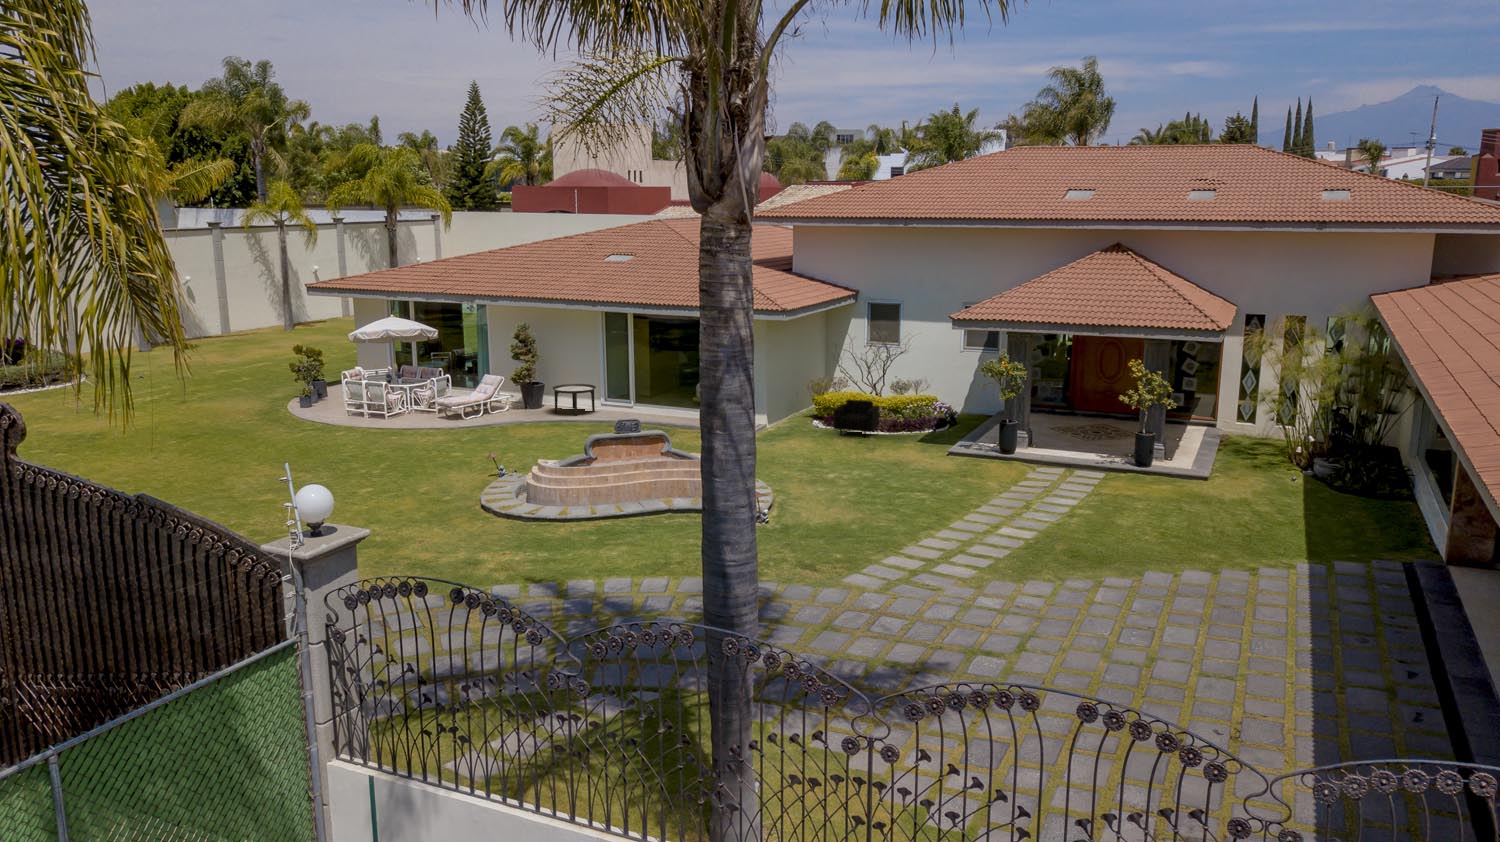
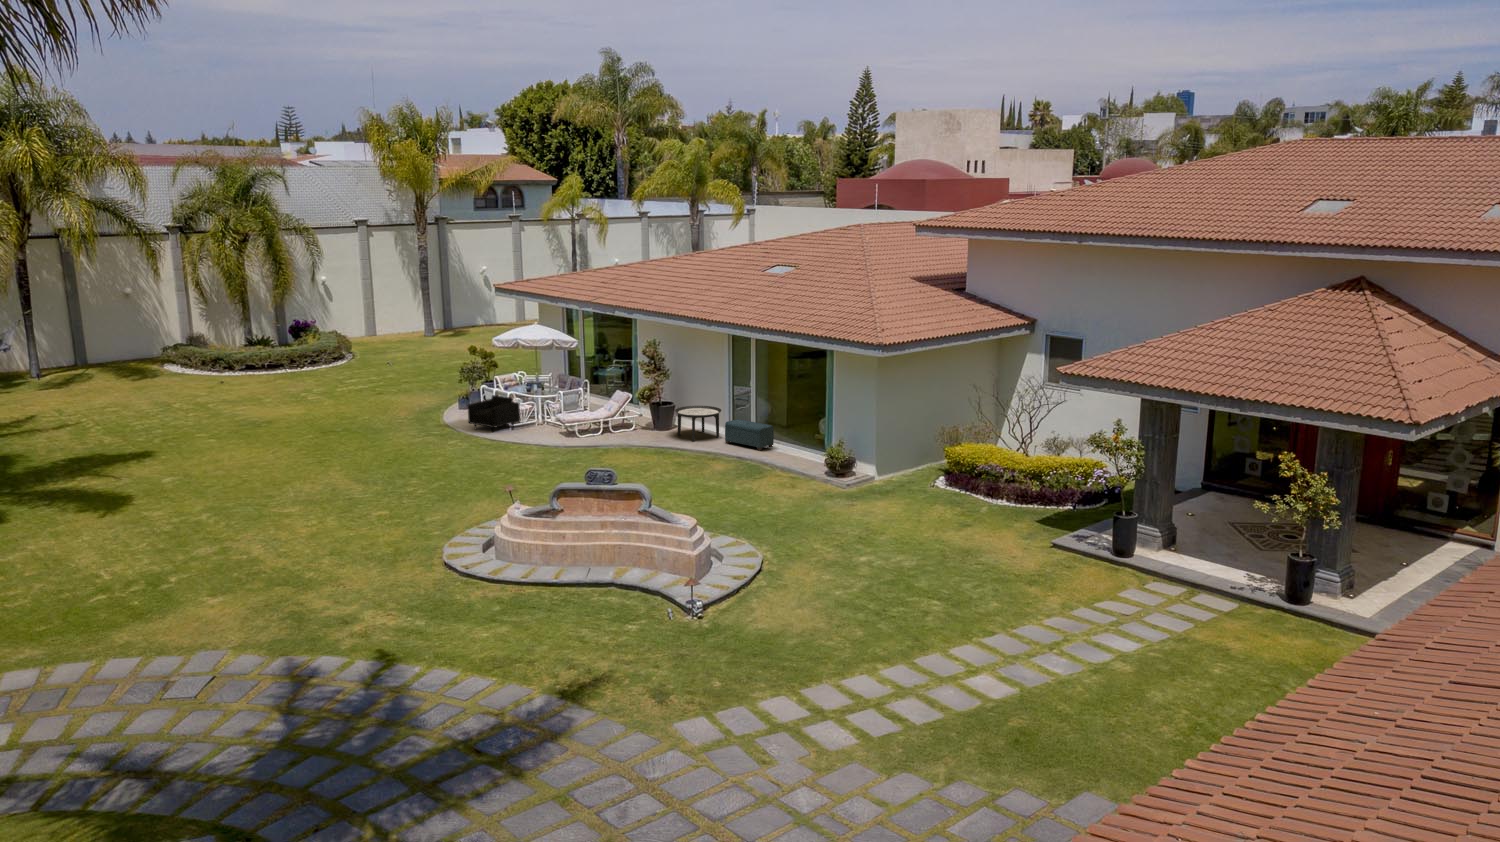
bench: none [606,392,653,417] -> present [725,419,774,451]
armchair: present [833,399,880,437] -> present [468,395,520,431]

